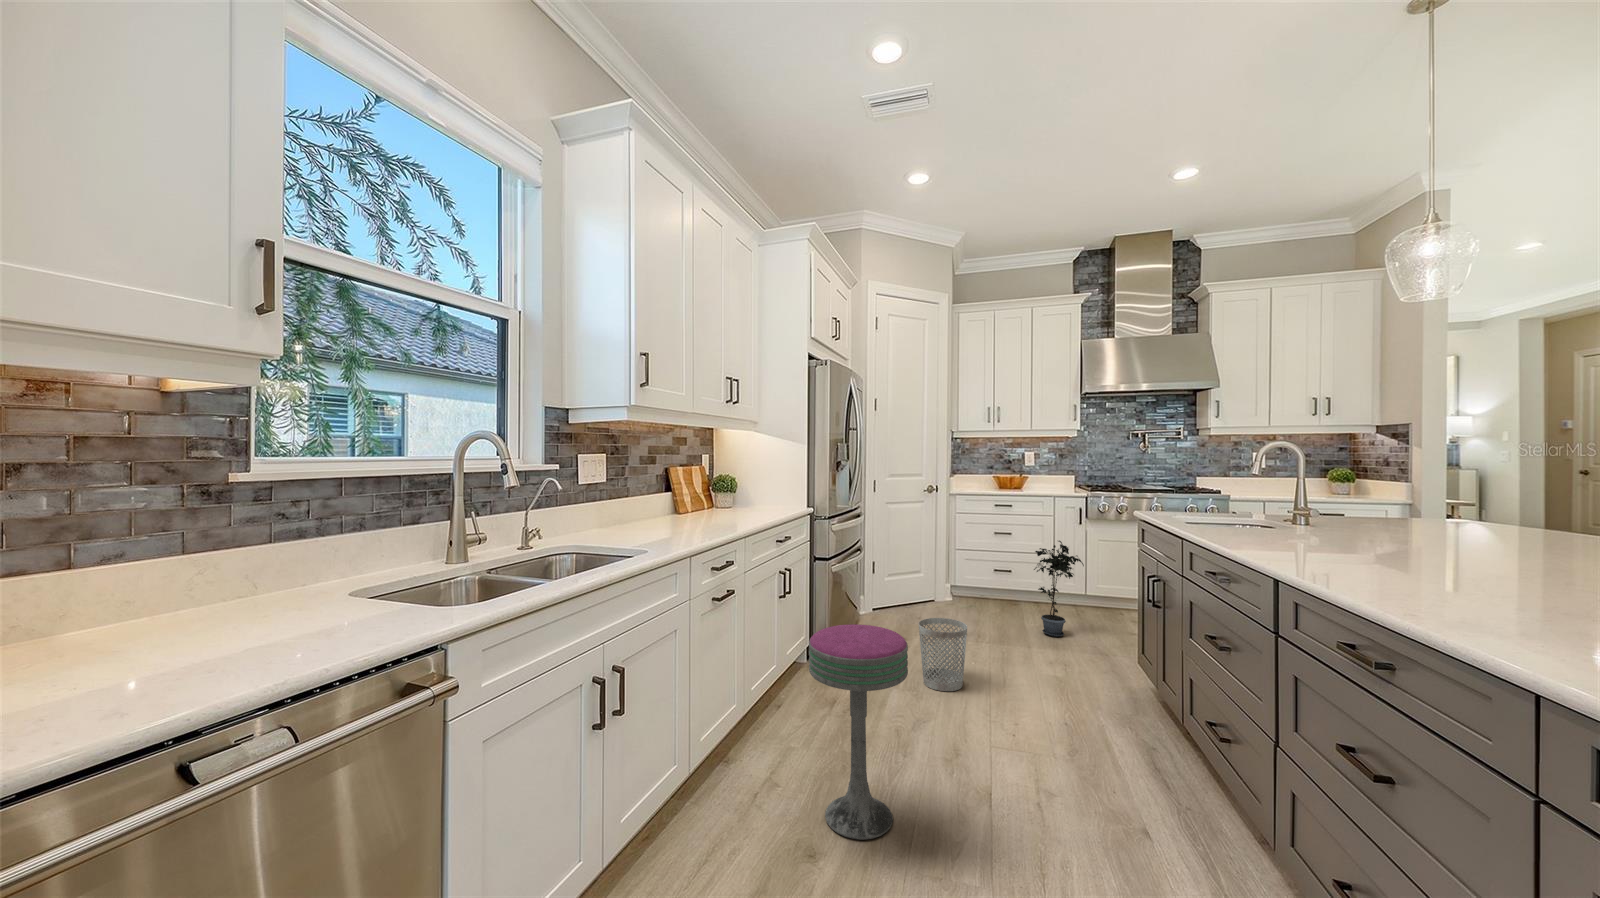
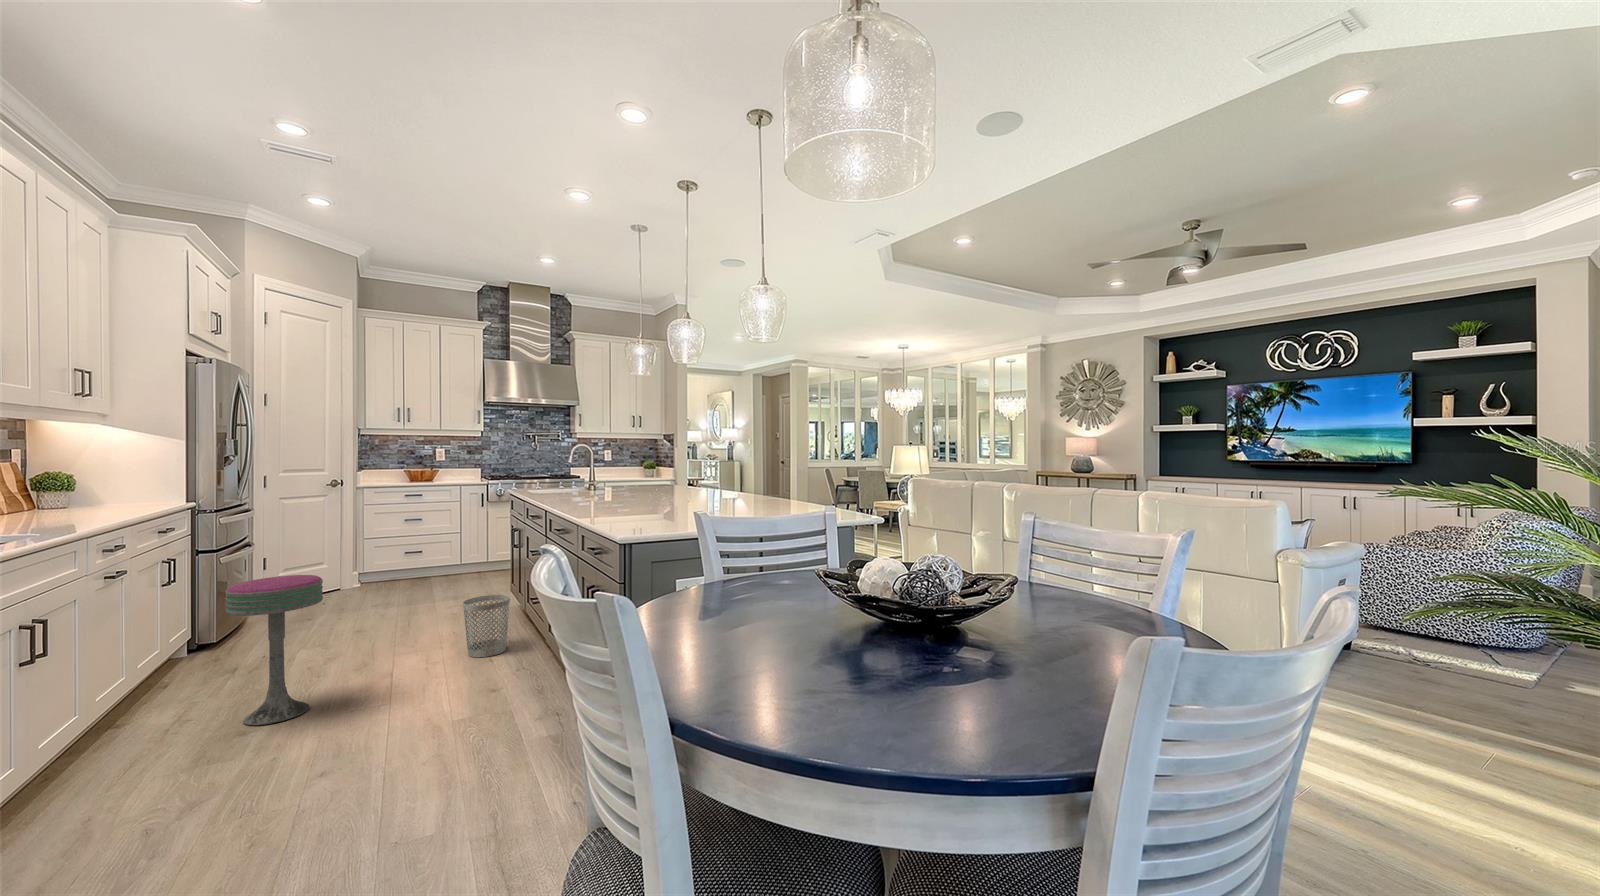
potted plant: present [1034,541,1084,637] -> none [438,518,478,593]
wastebasket: present [918,618,967,691] -> present [463,595,510,657]

